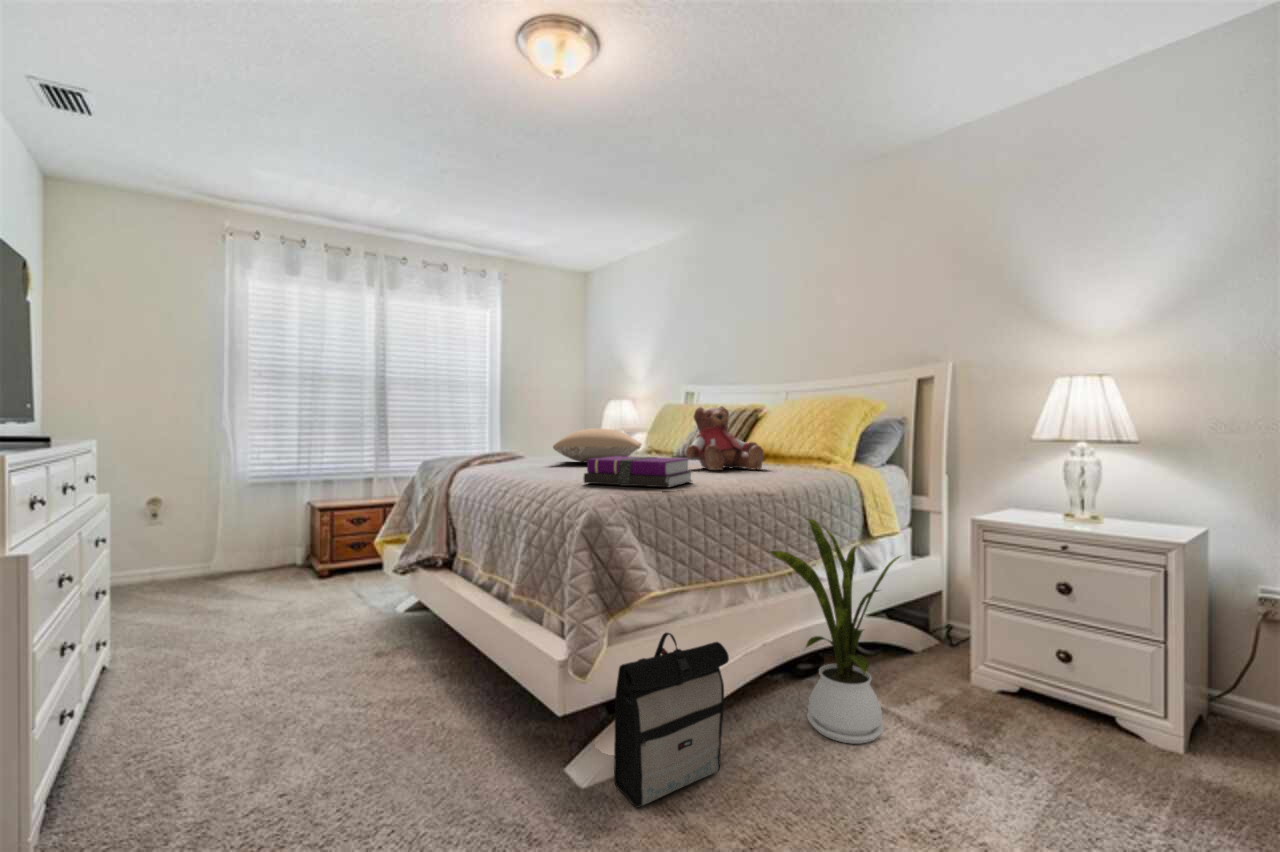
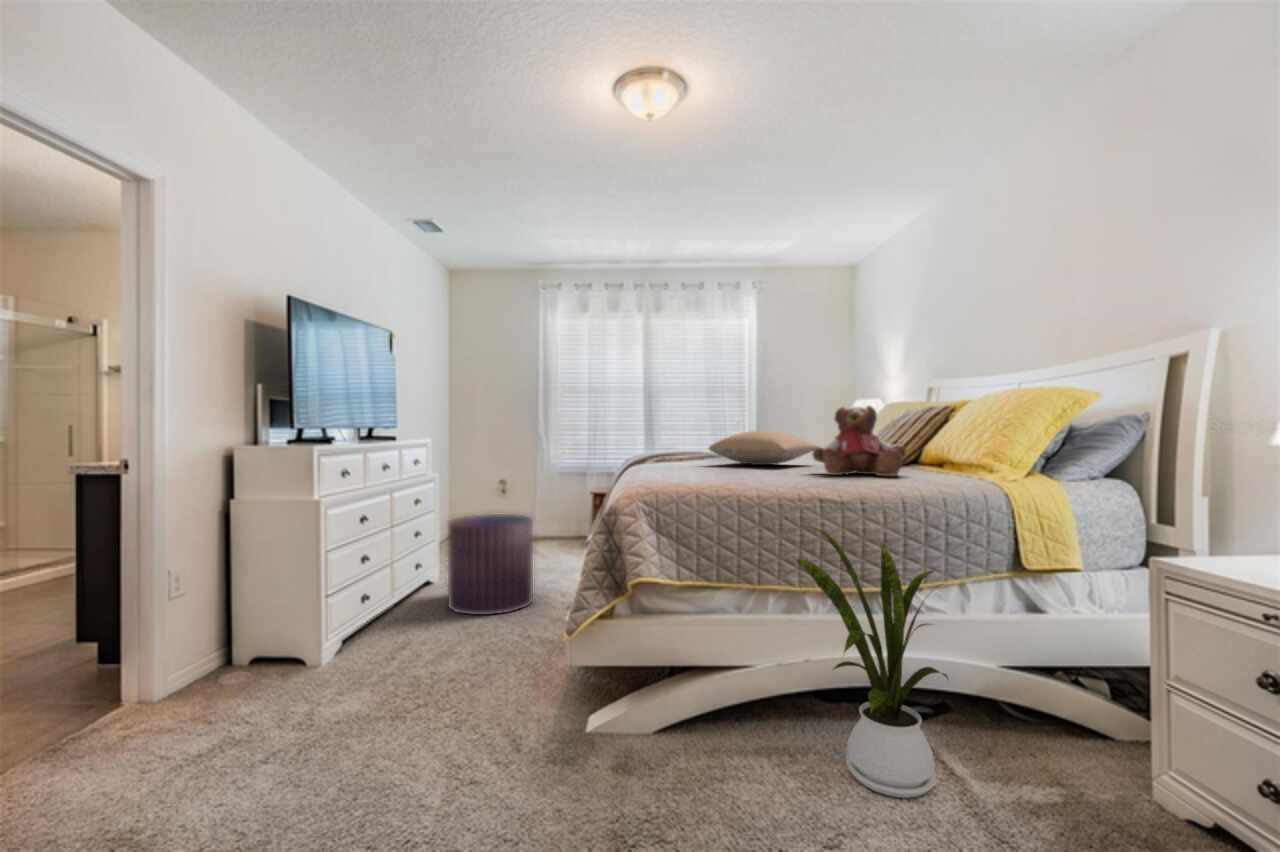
notebook: present [583,456,692,488] -> none [635,456,736,485]
pouf: none [174,542,315,696] -> present [448,514,533,615]
backpack: present [614,633,729,808] -> none [603,616,711,762]

